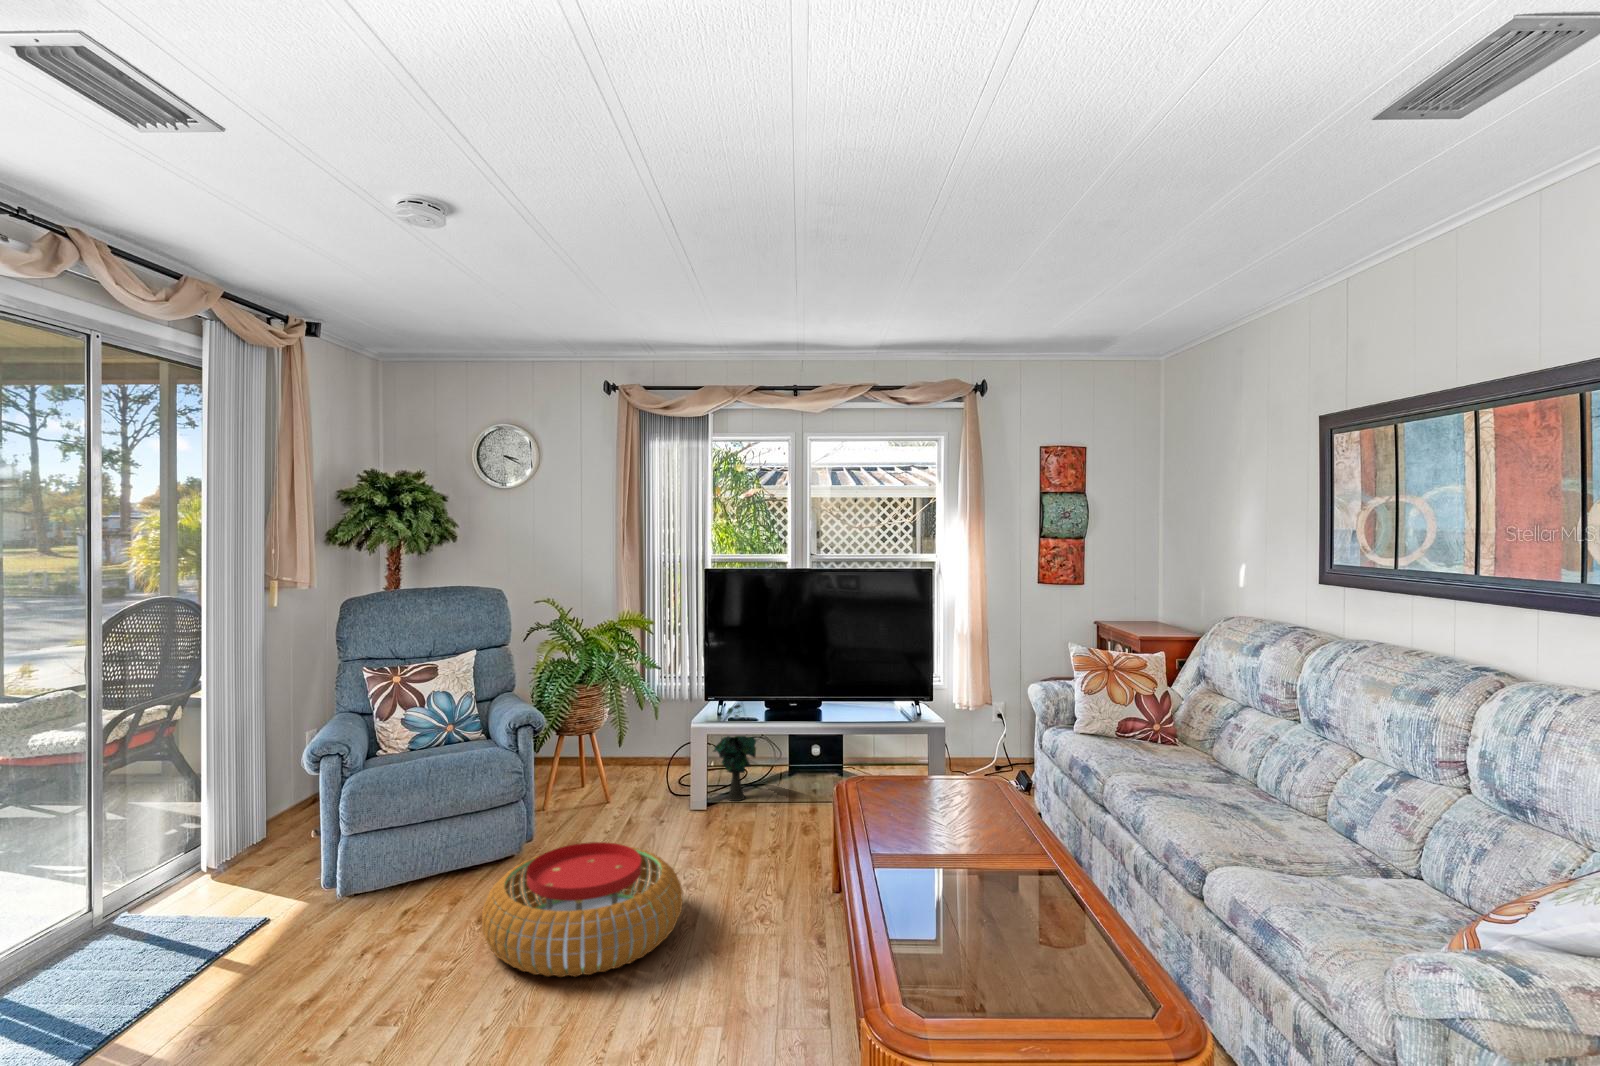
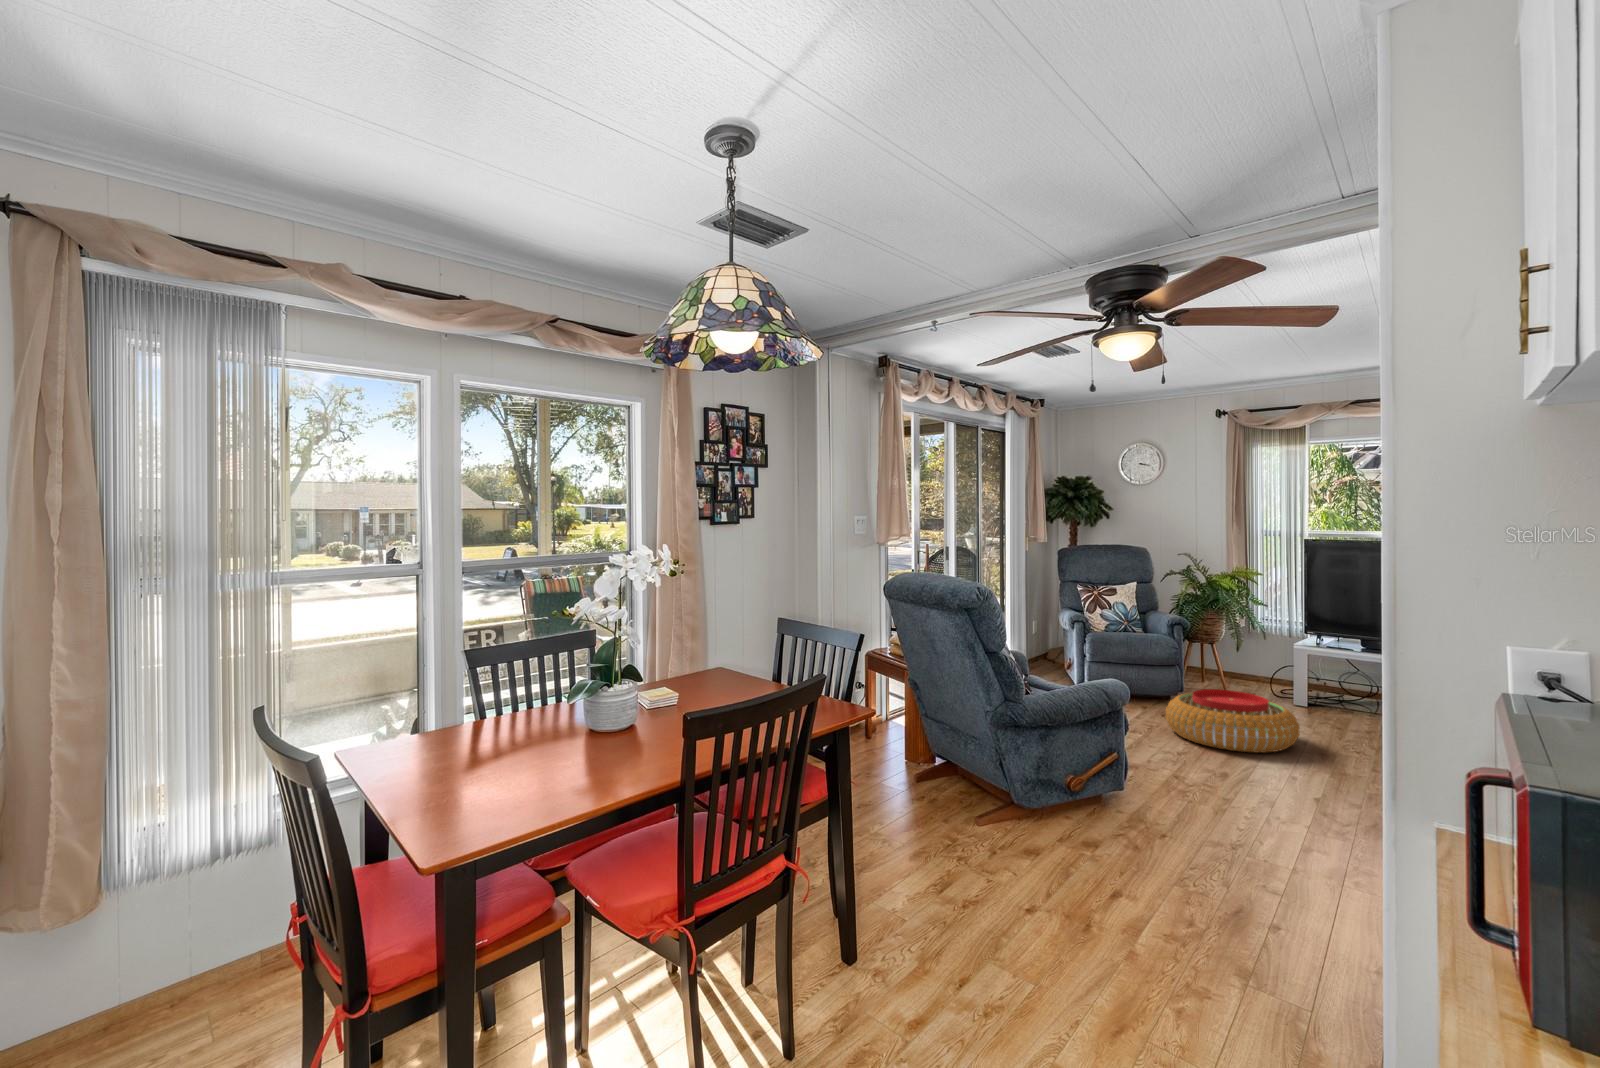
decorative plant: present [714,705,756,801] -> none [1311,636,1352,705]

